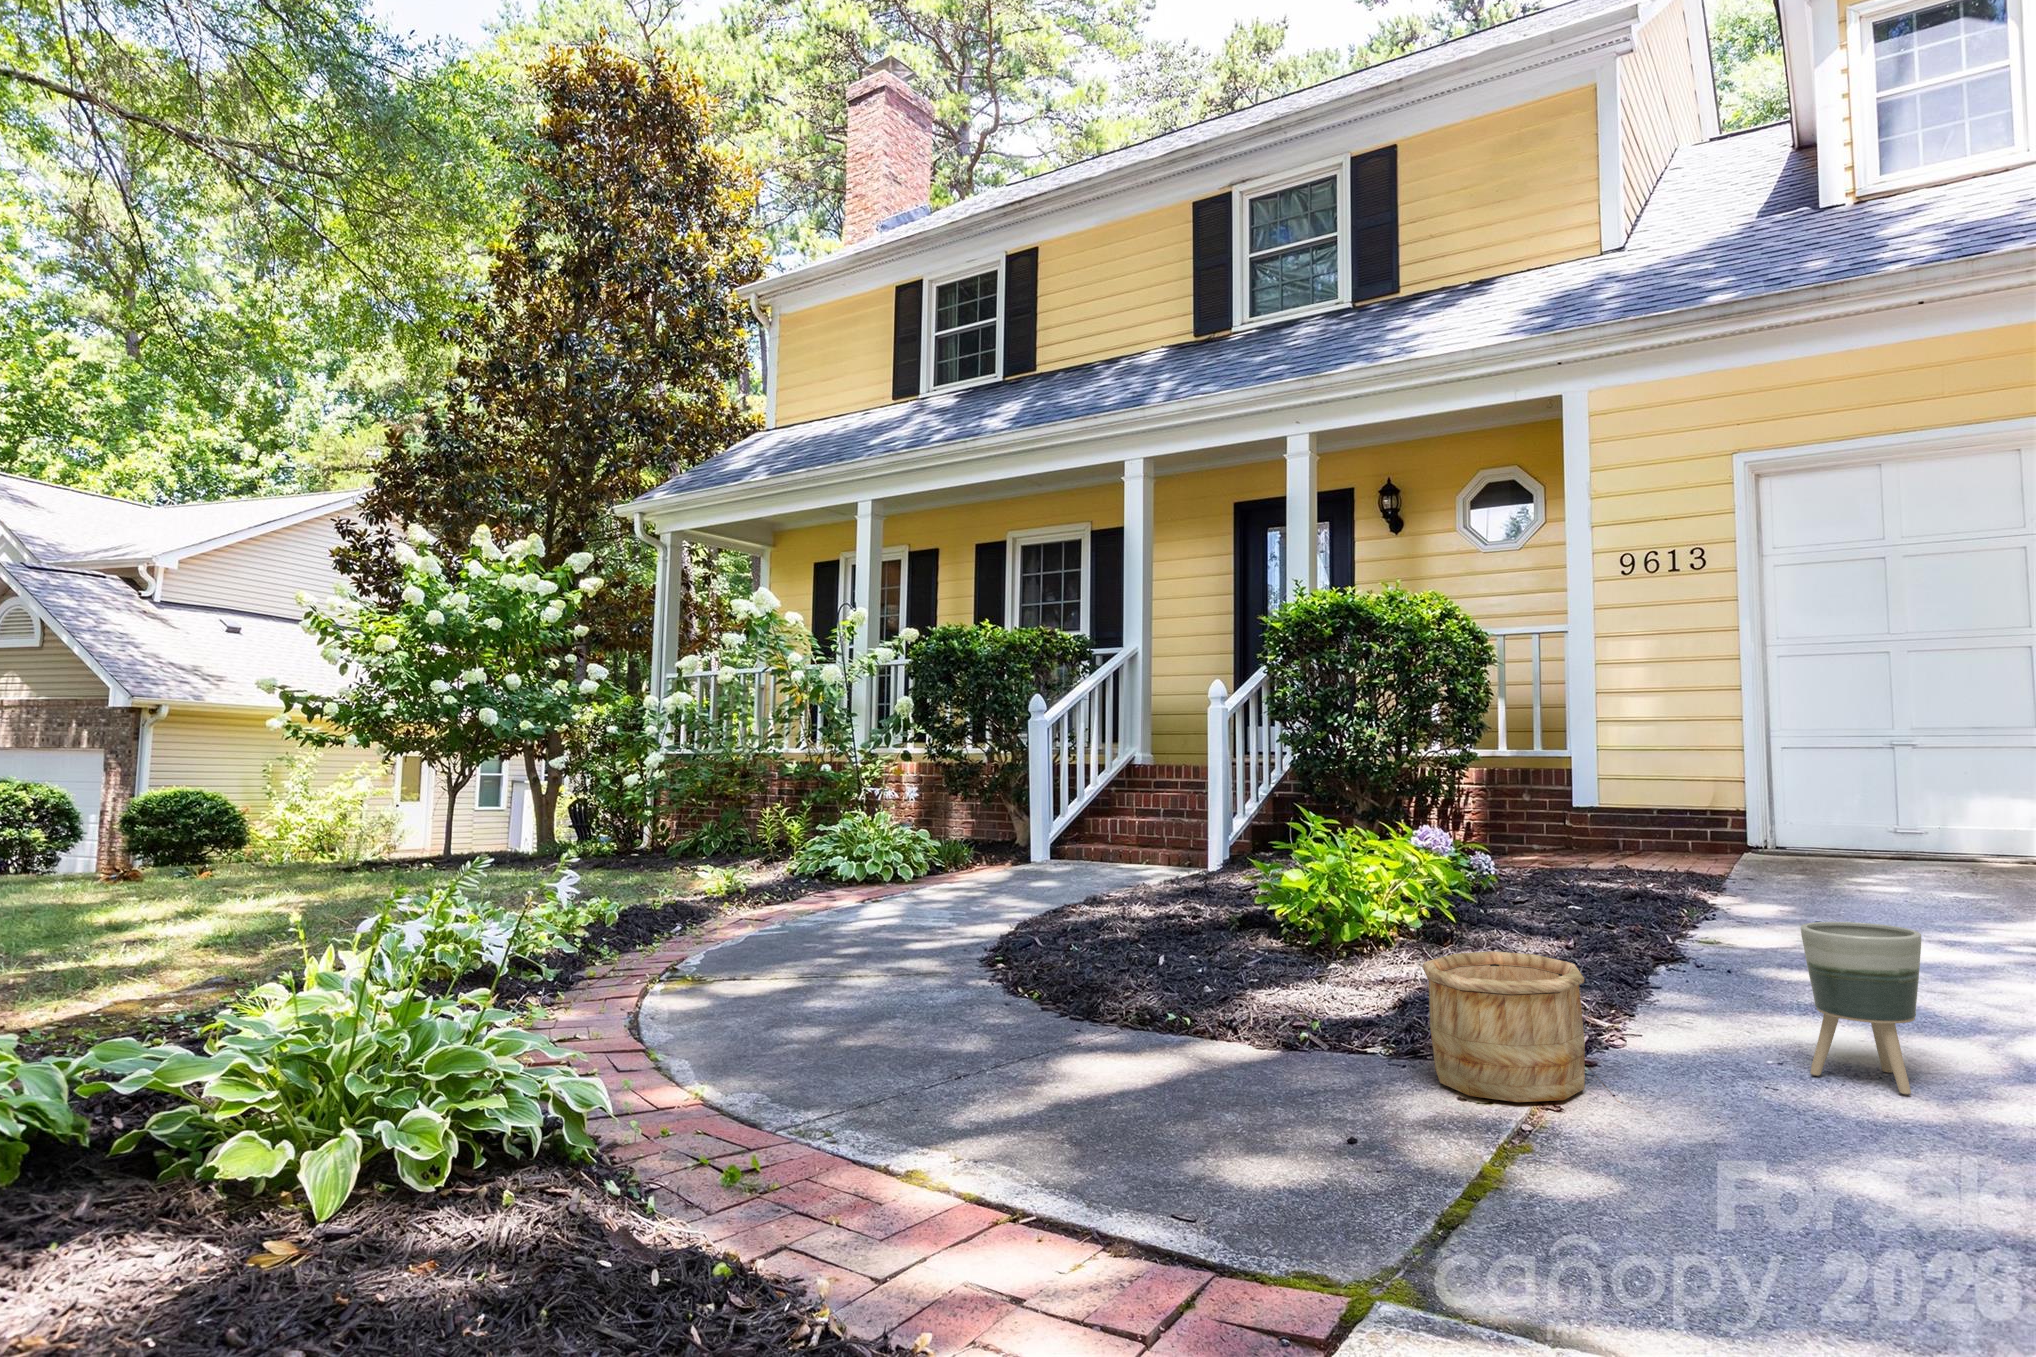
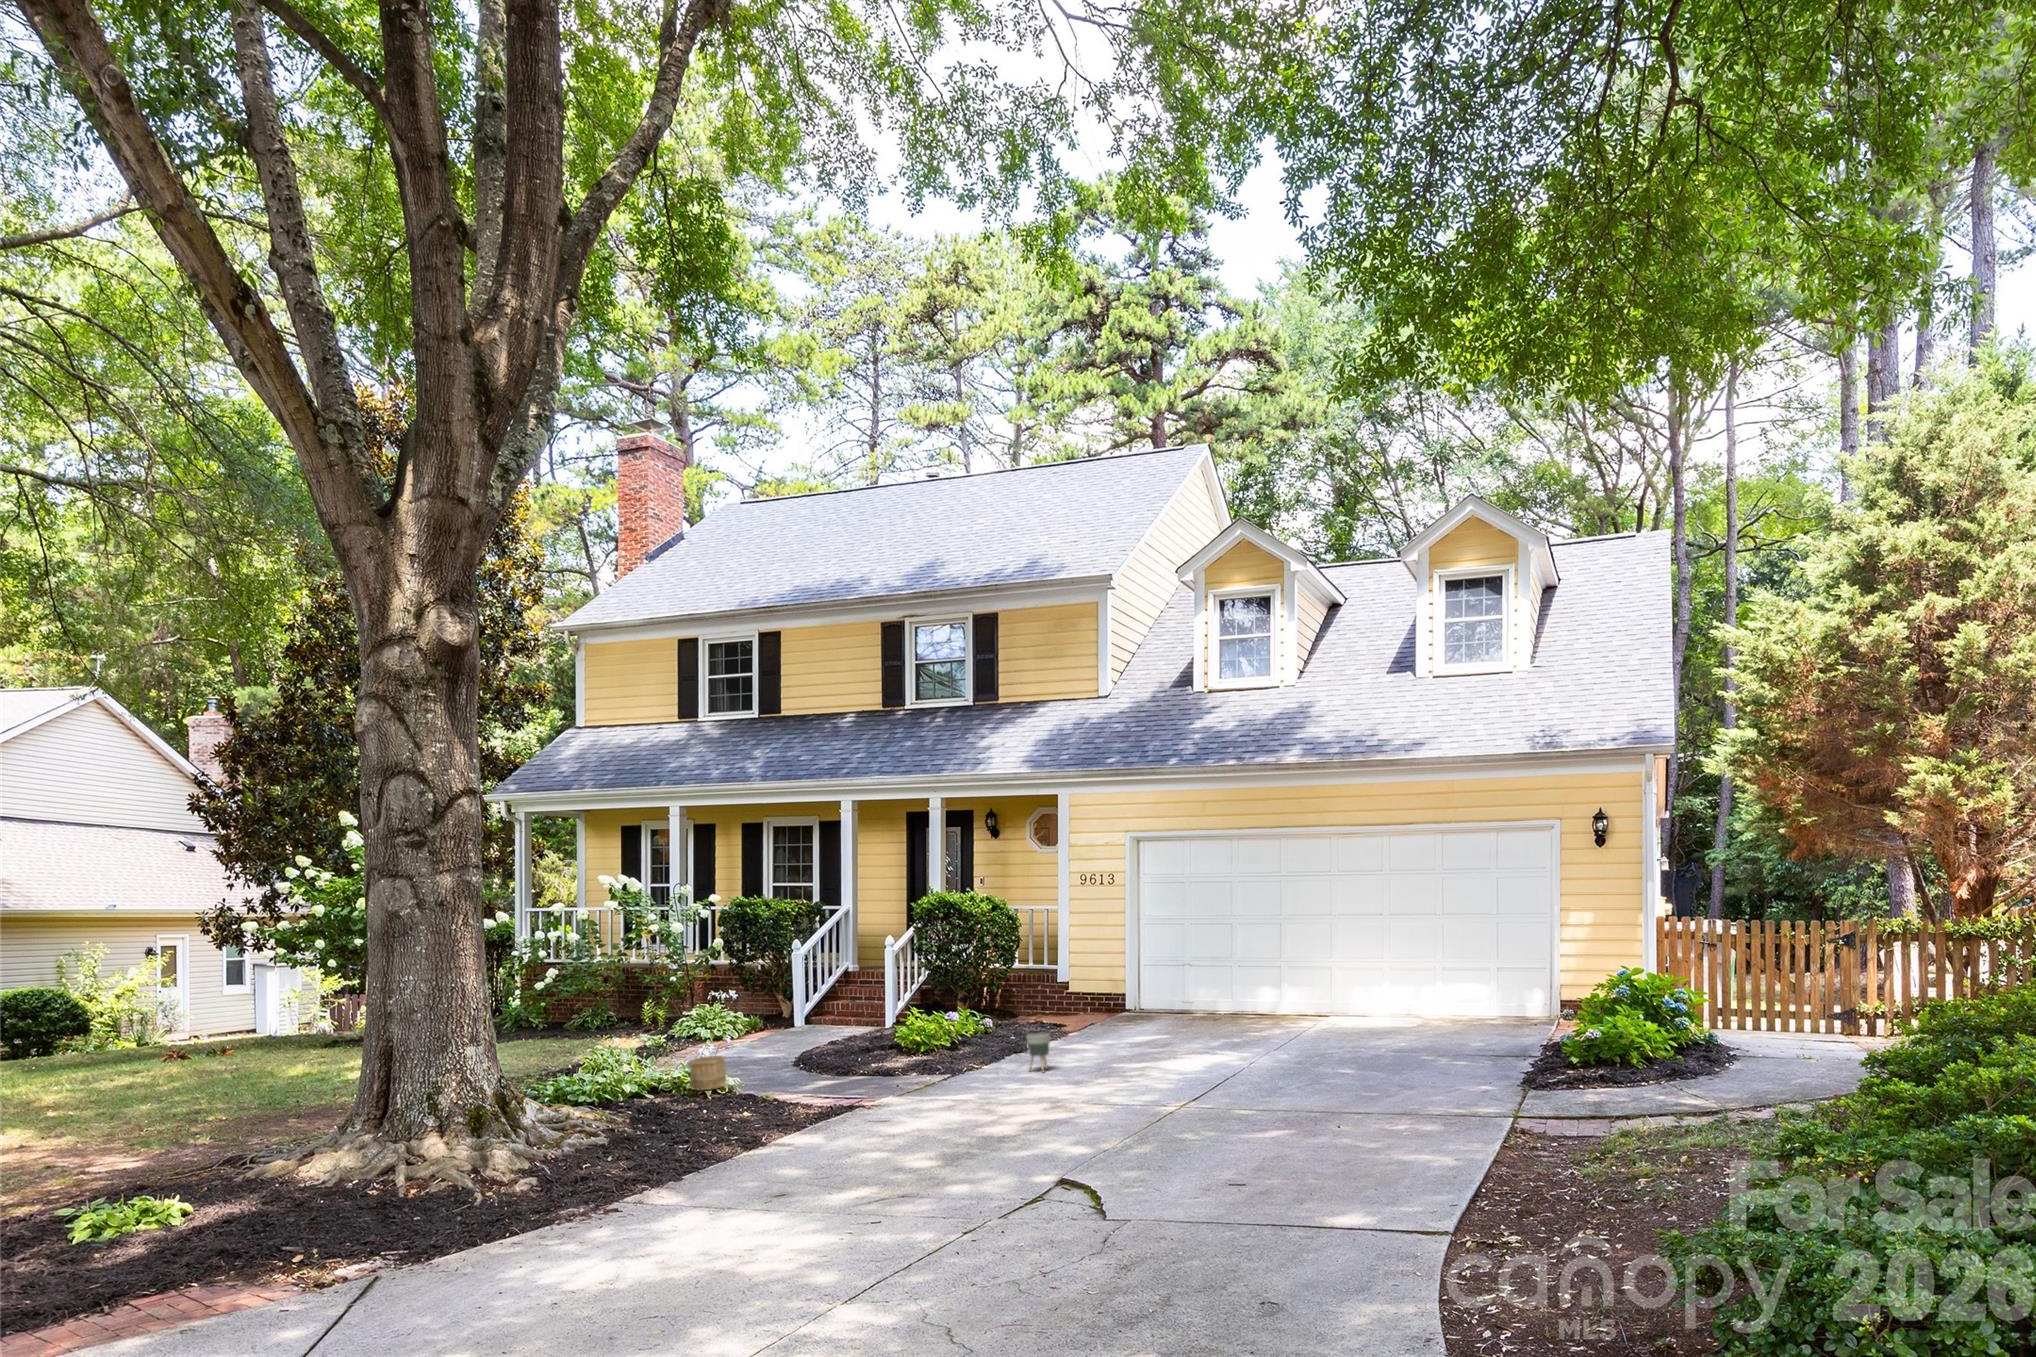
wooden bucket: present [1422,951,1585,1102] -> present [689,1056,726,1090]

